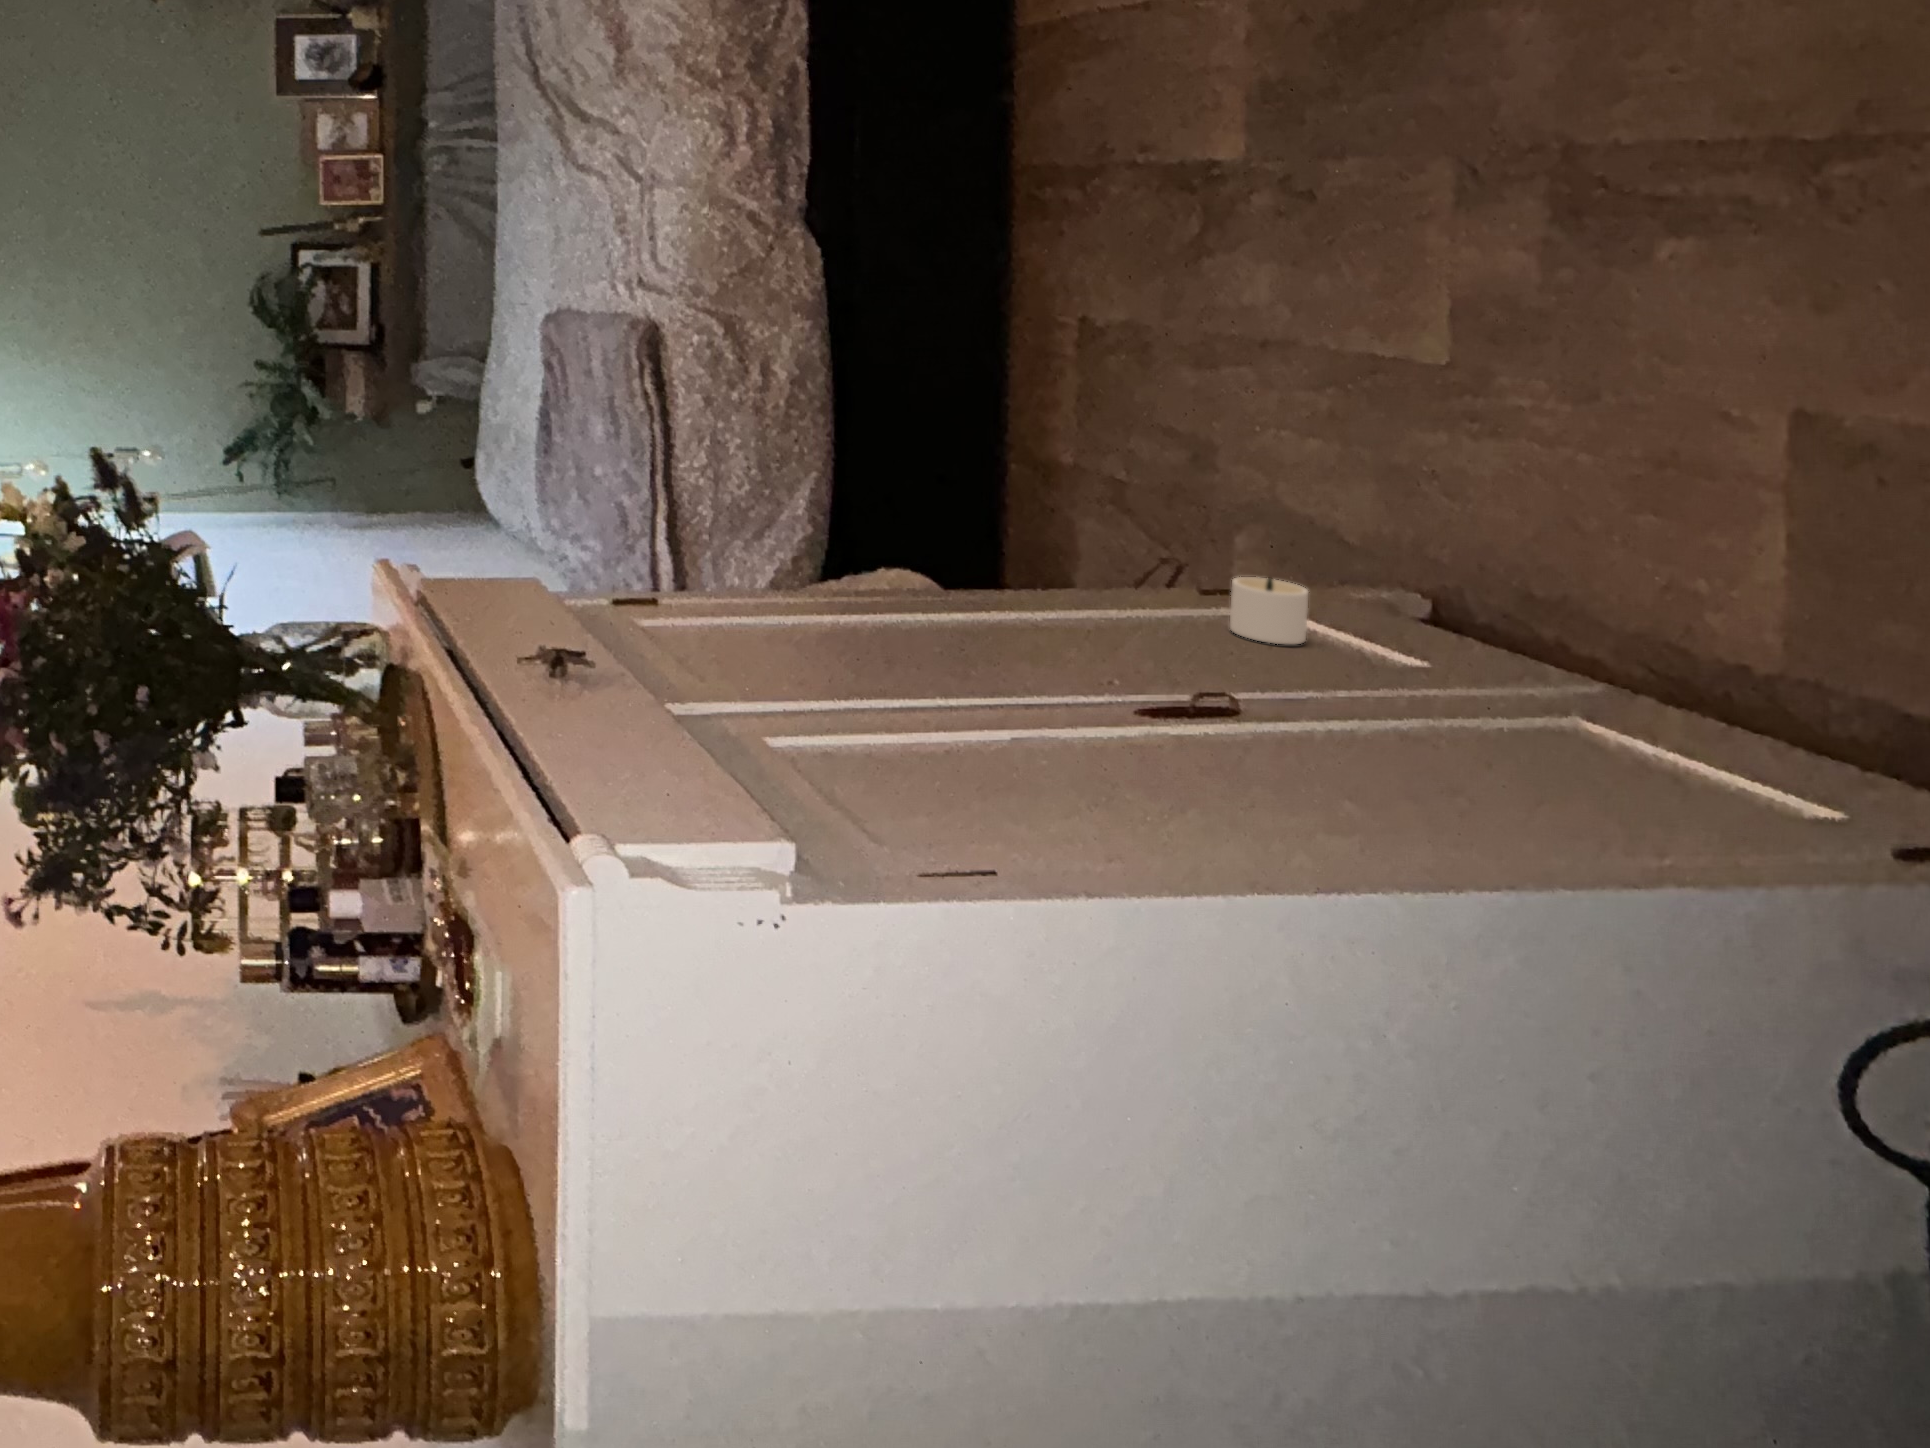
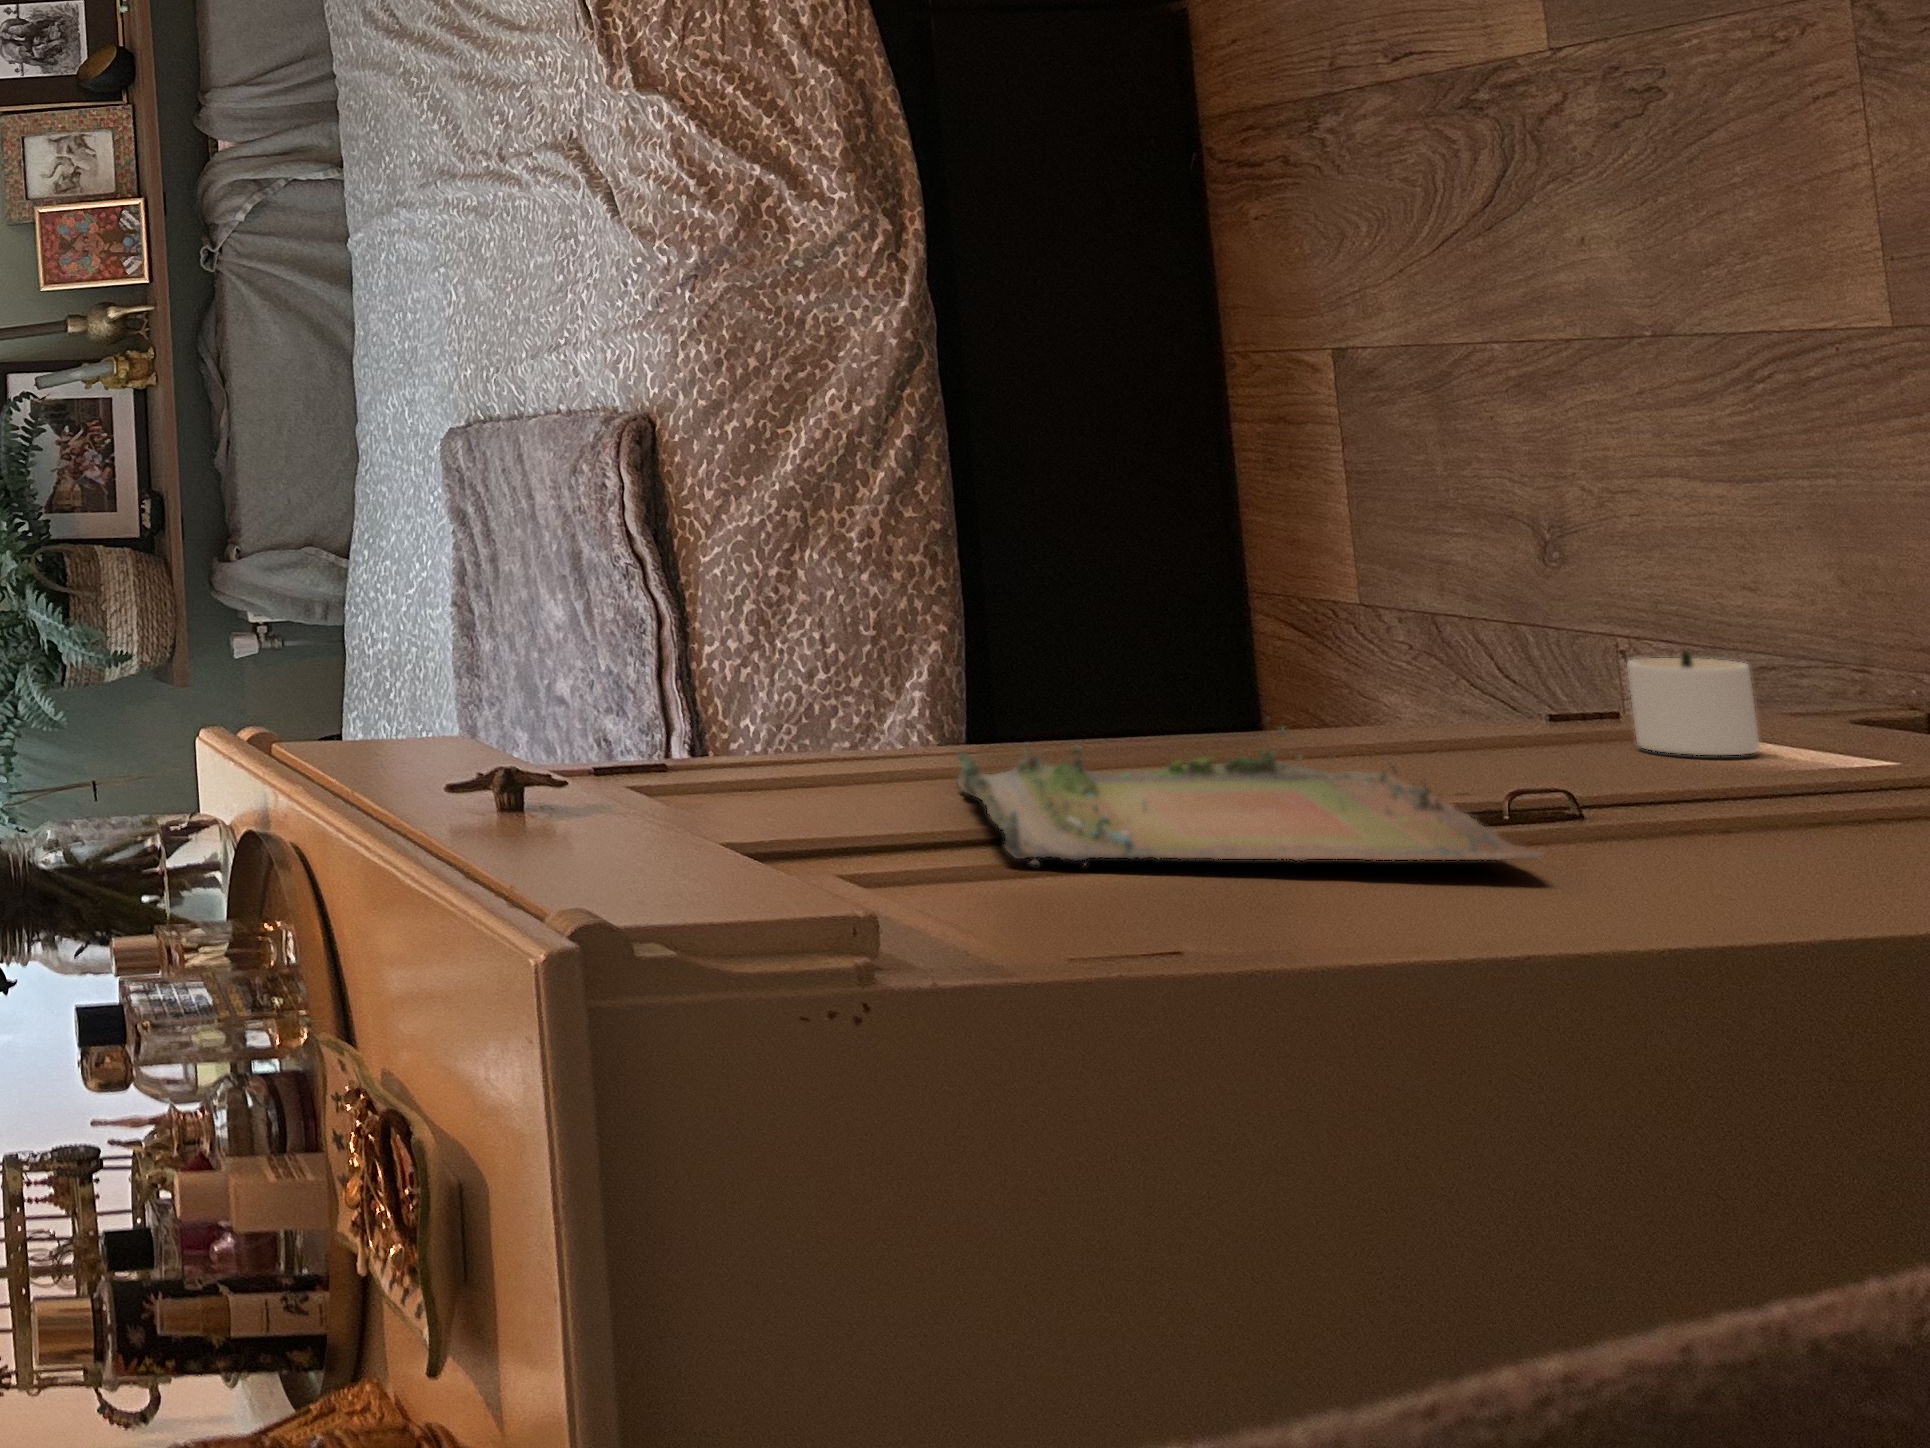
tray: none [816,622,1187,780] -> present [957,728,1542,865]

